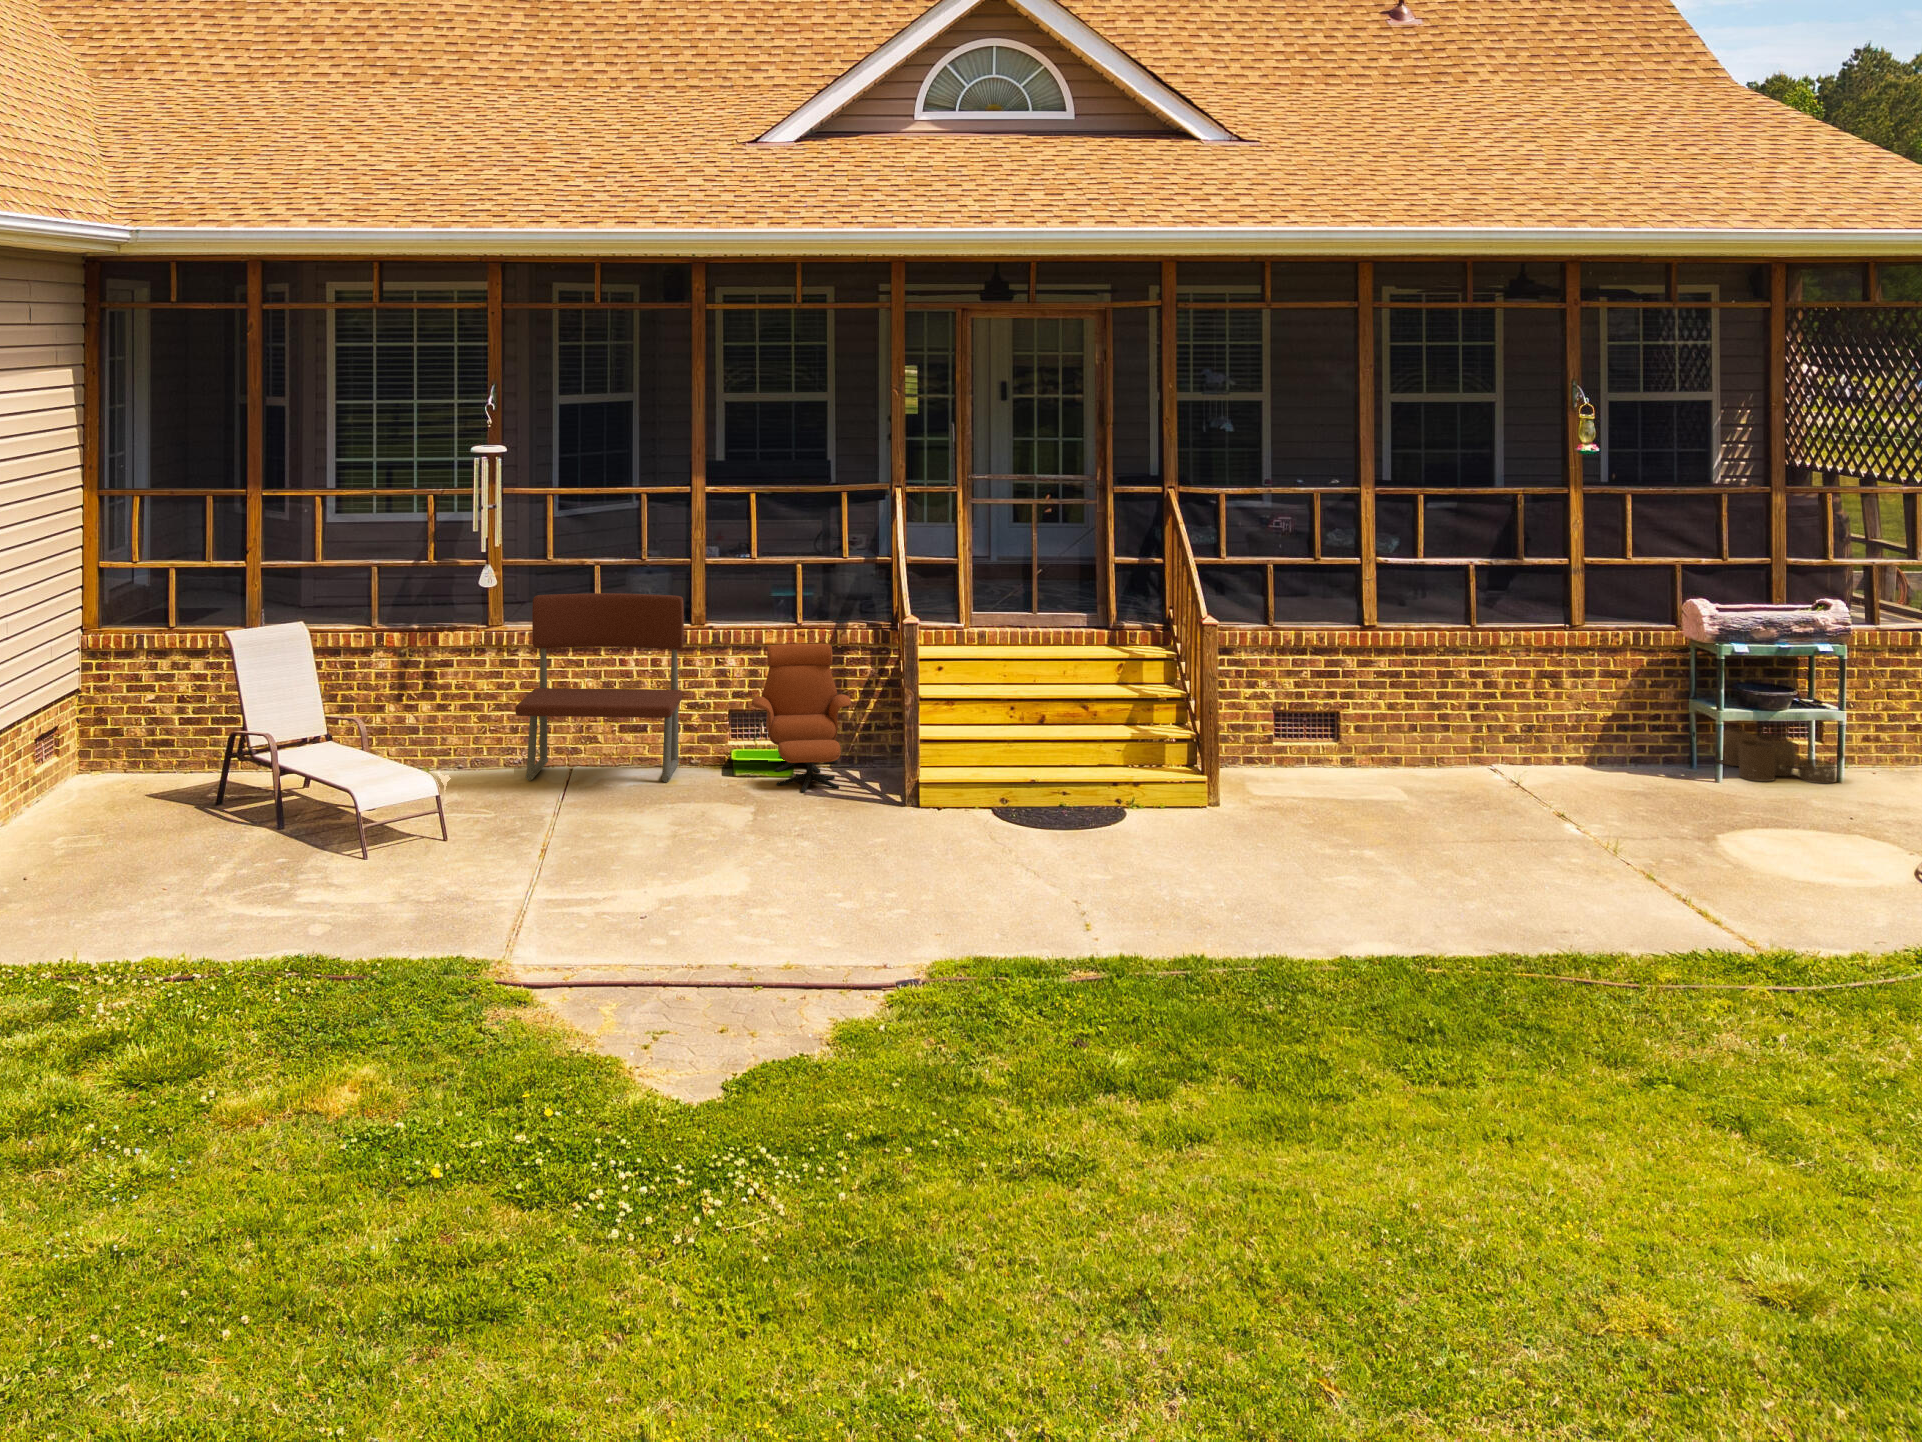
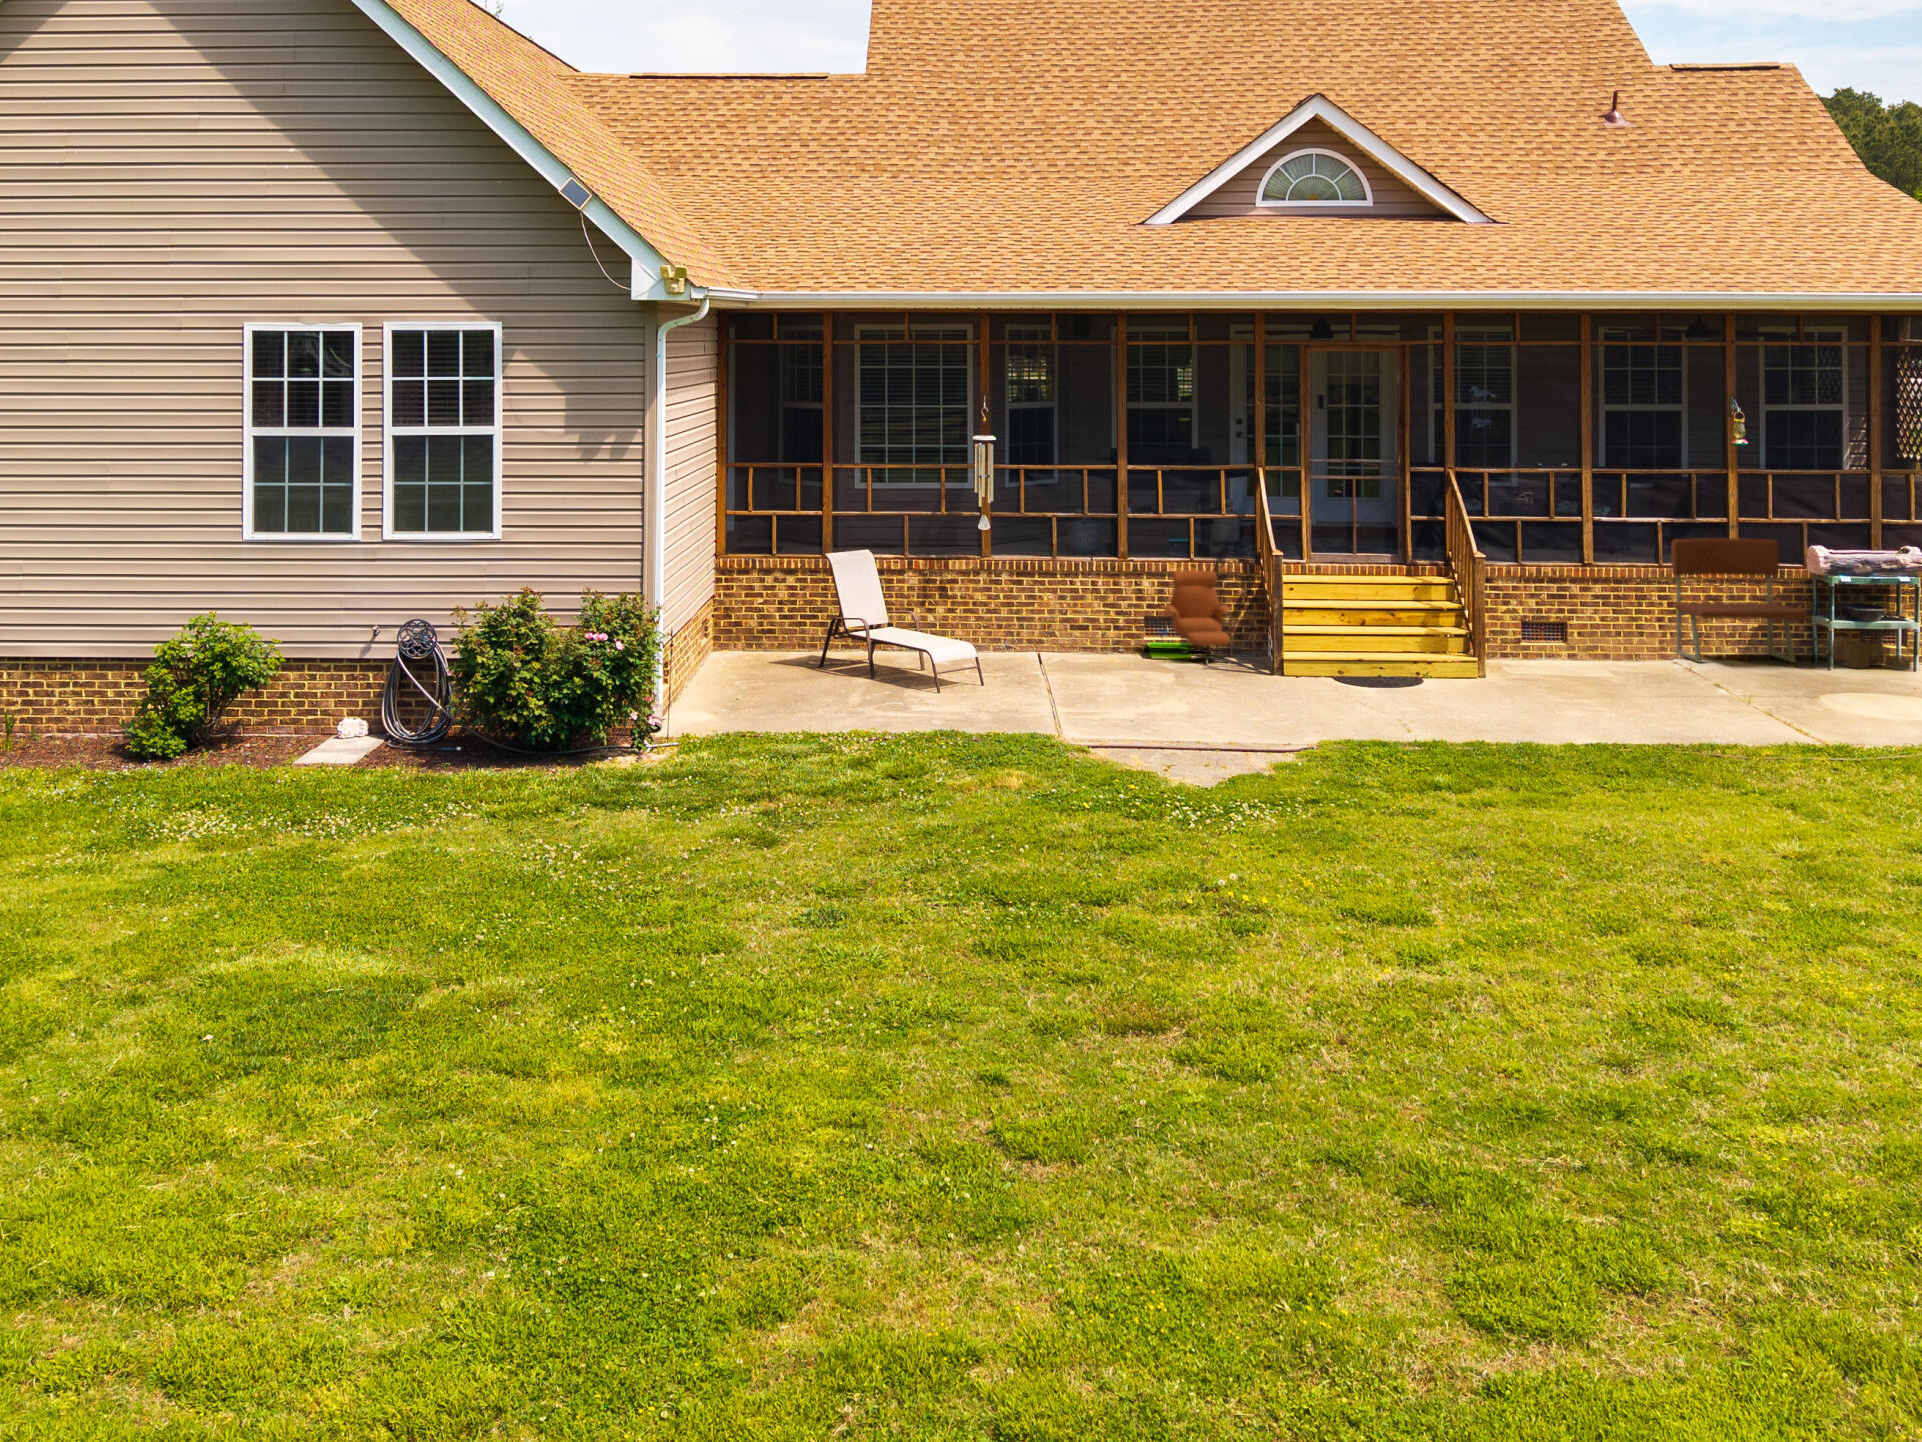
bench: present [515,593,684,782] -> present [1671,538,1807,663]

